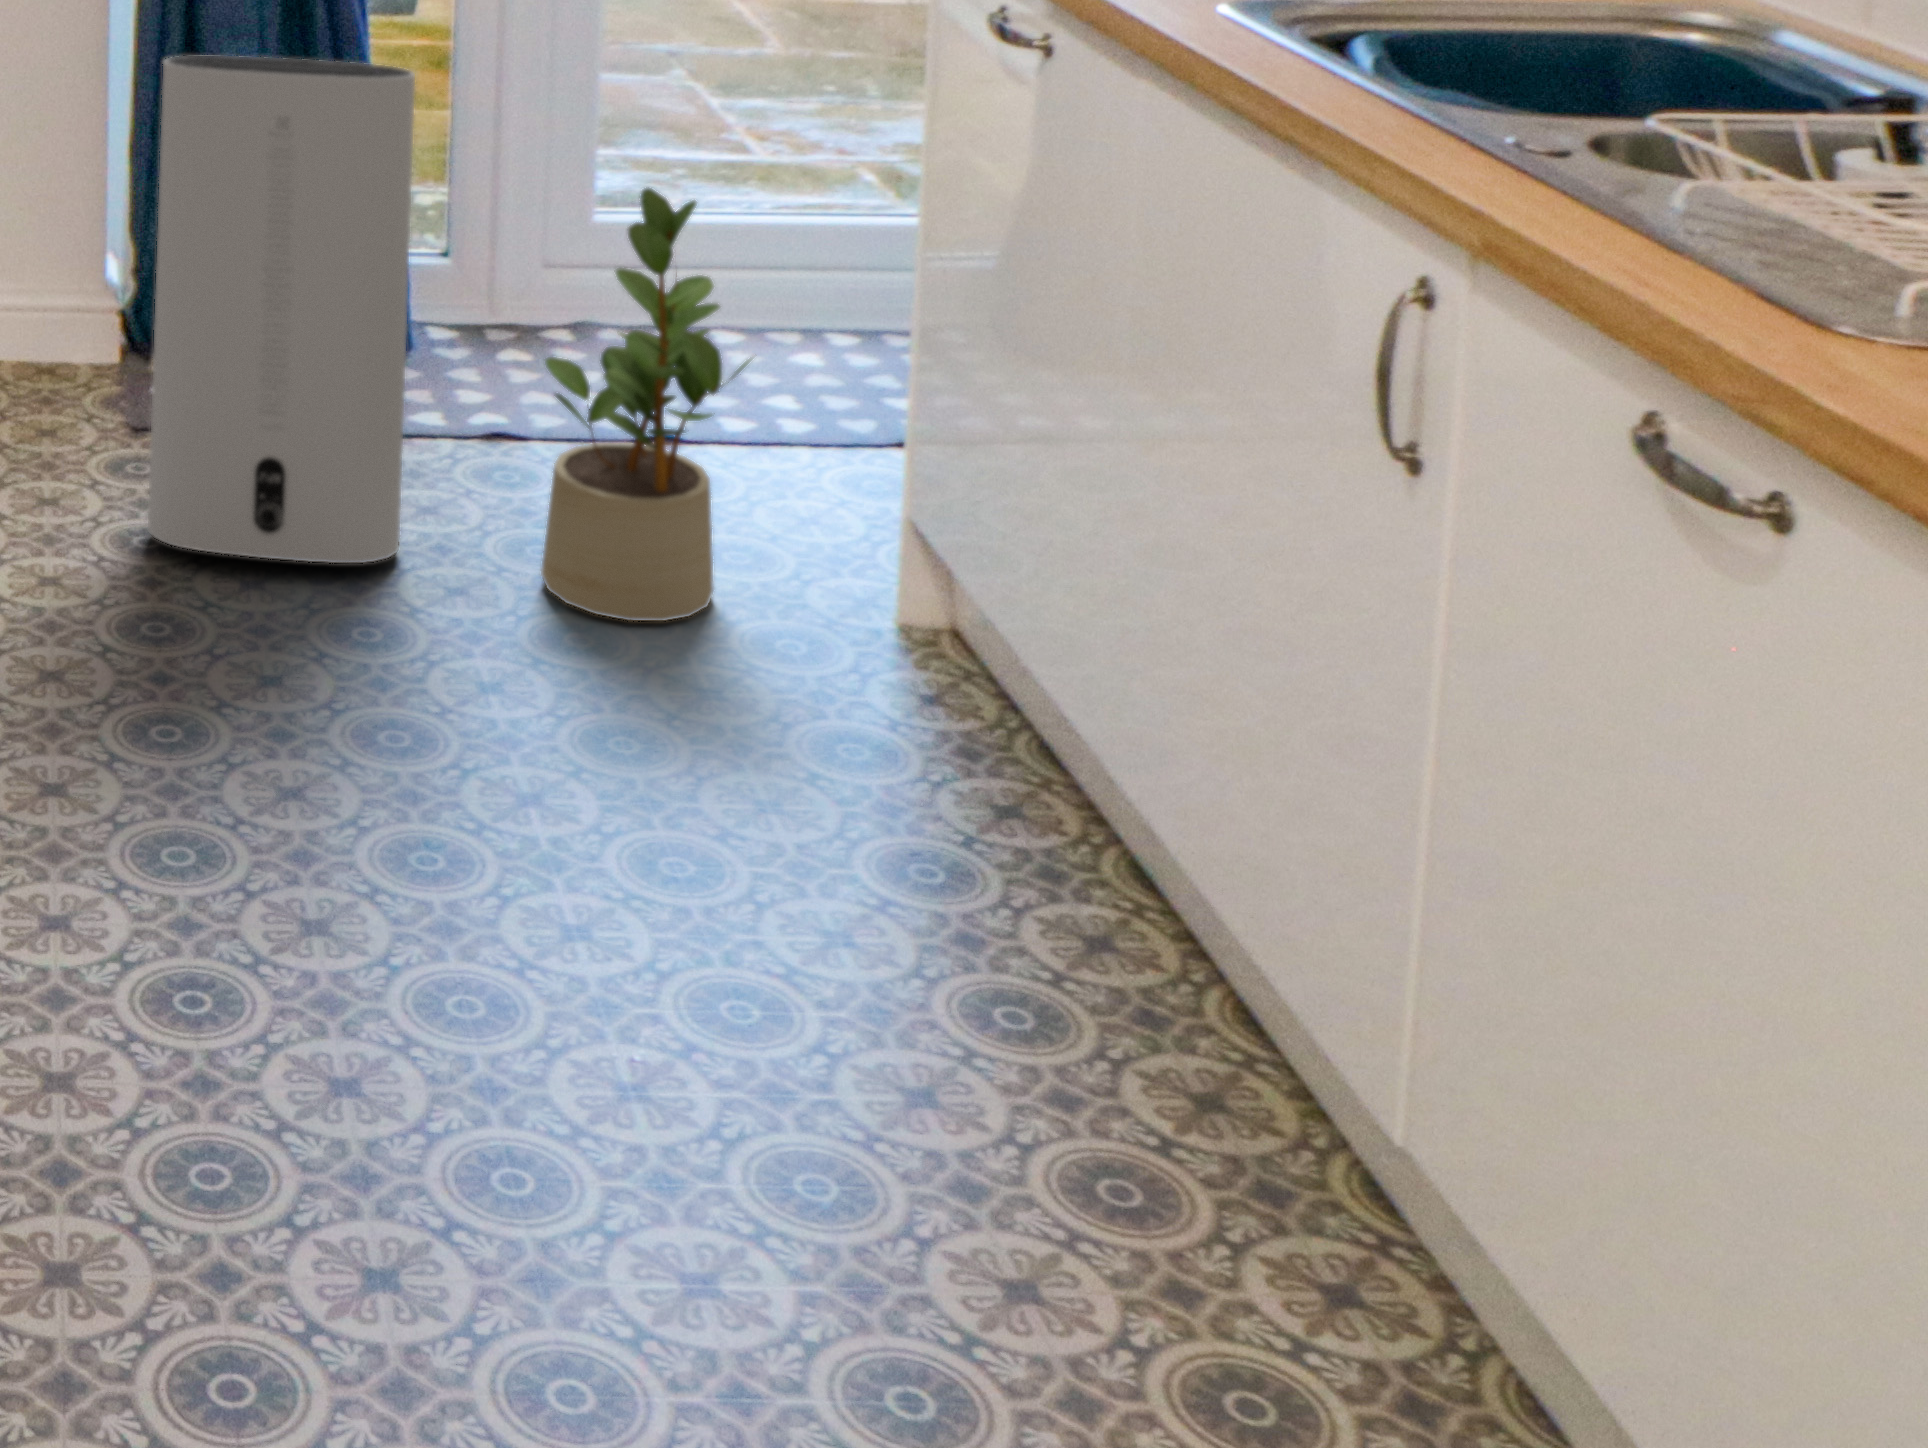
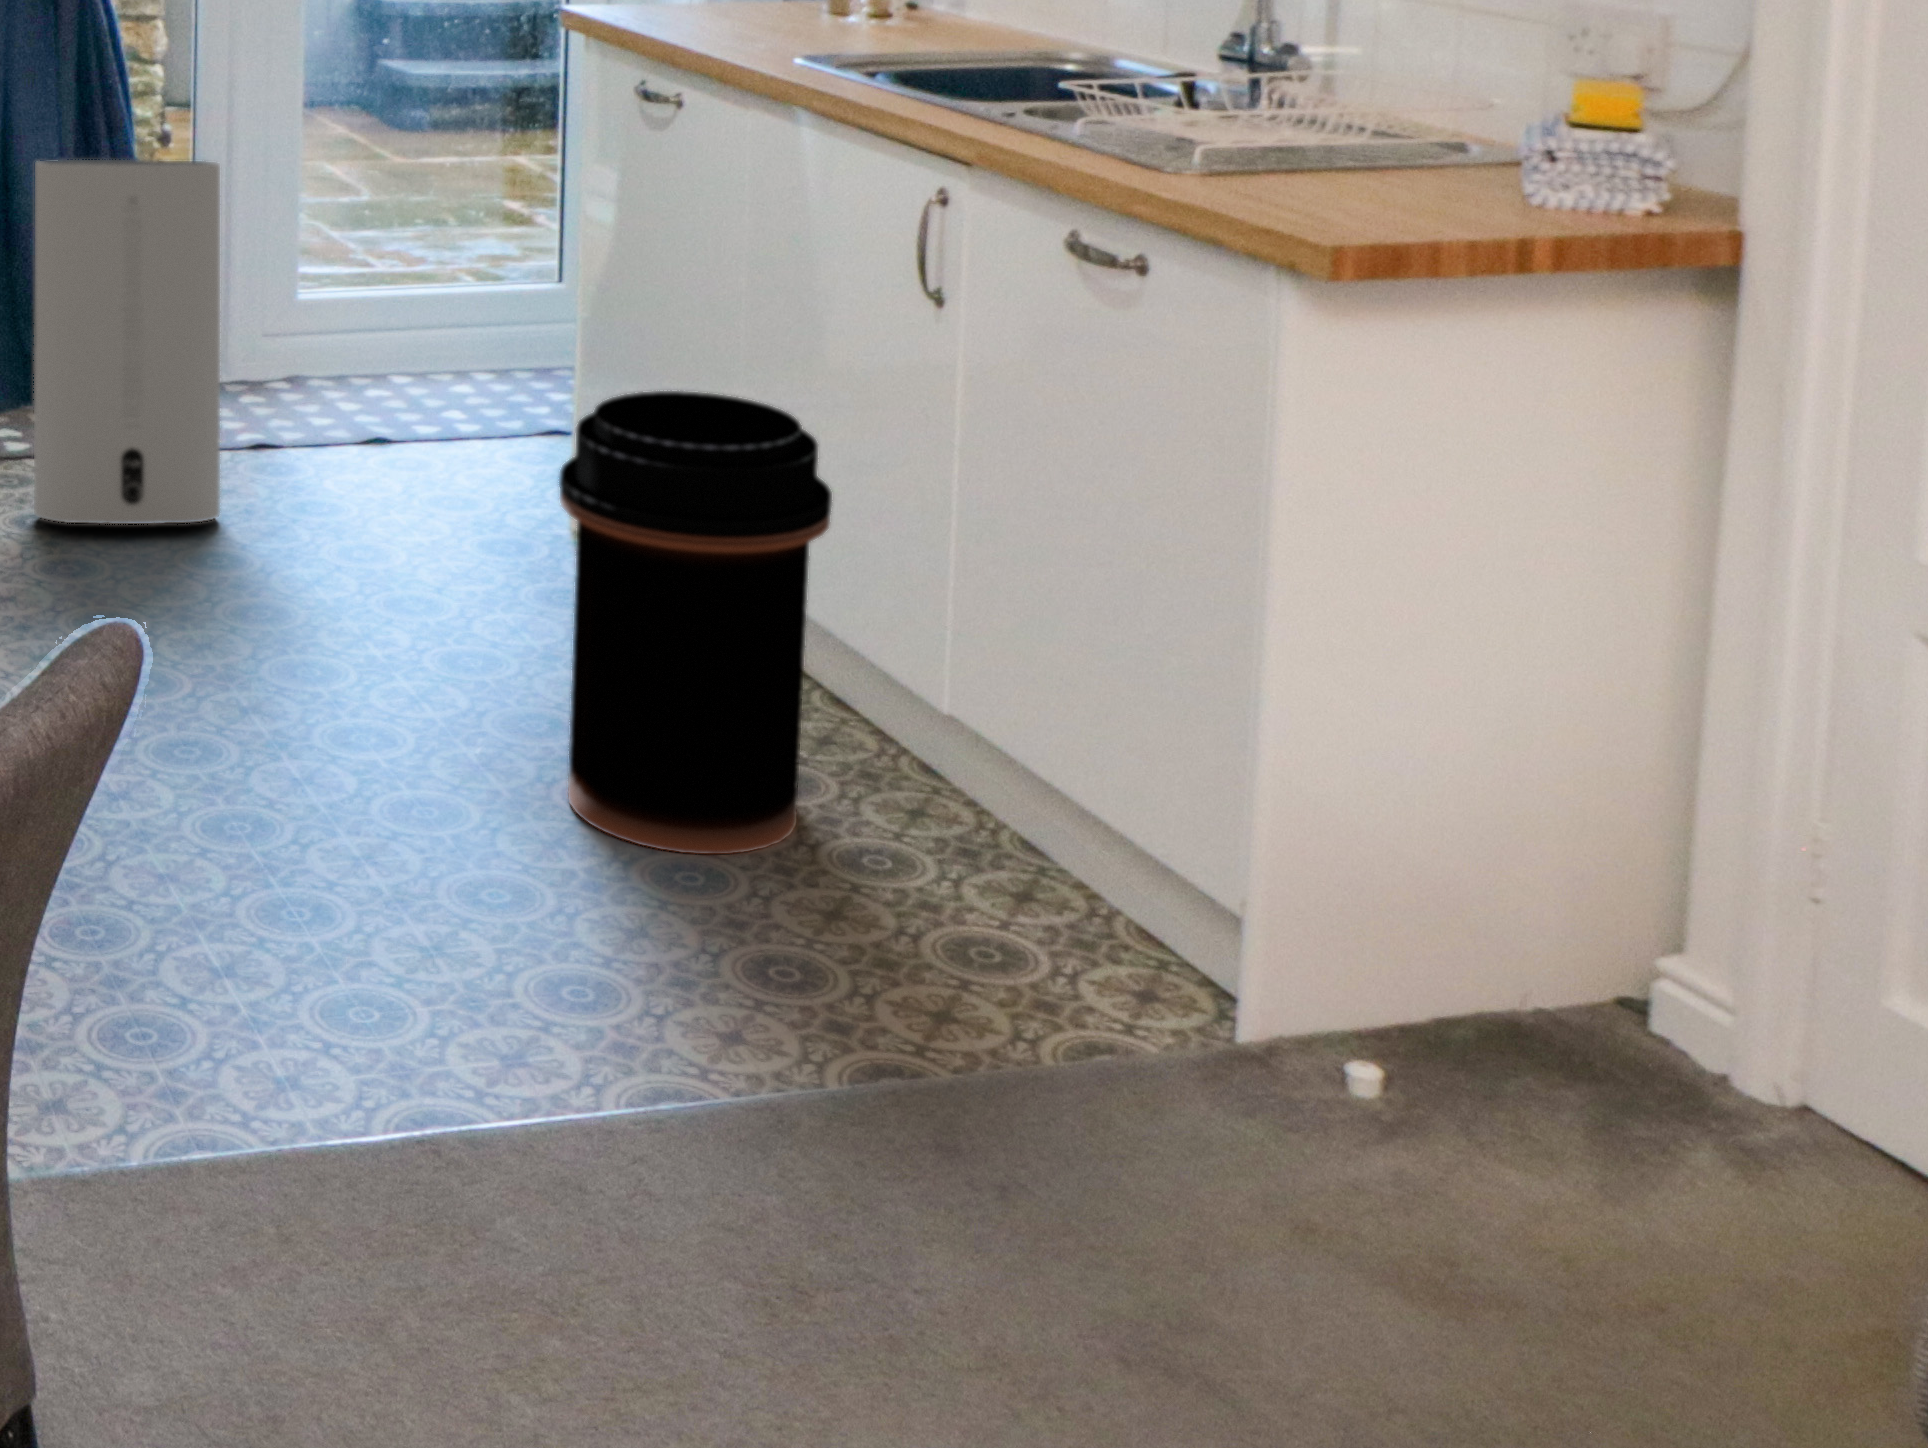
potted plant: present [541,188,751,621] -> none [322,231,474,541]
trash can: none [739,548,1197,1342] -> present [559,391,832,854]

